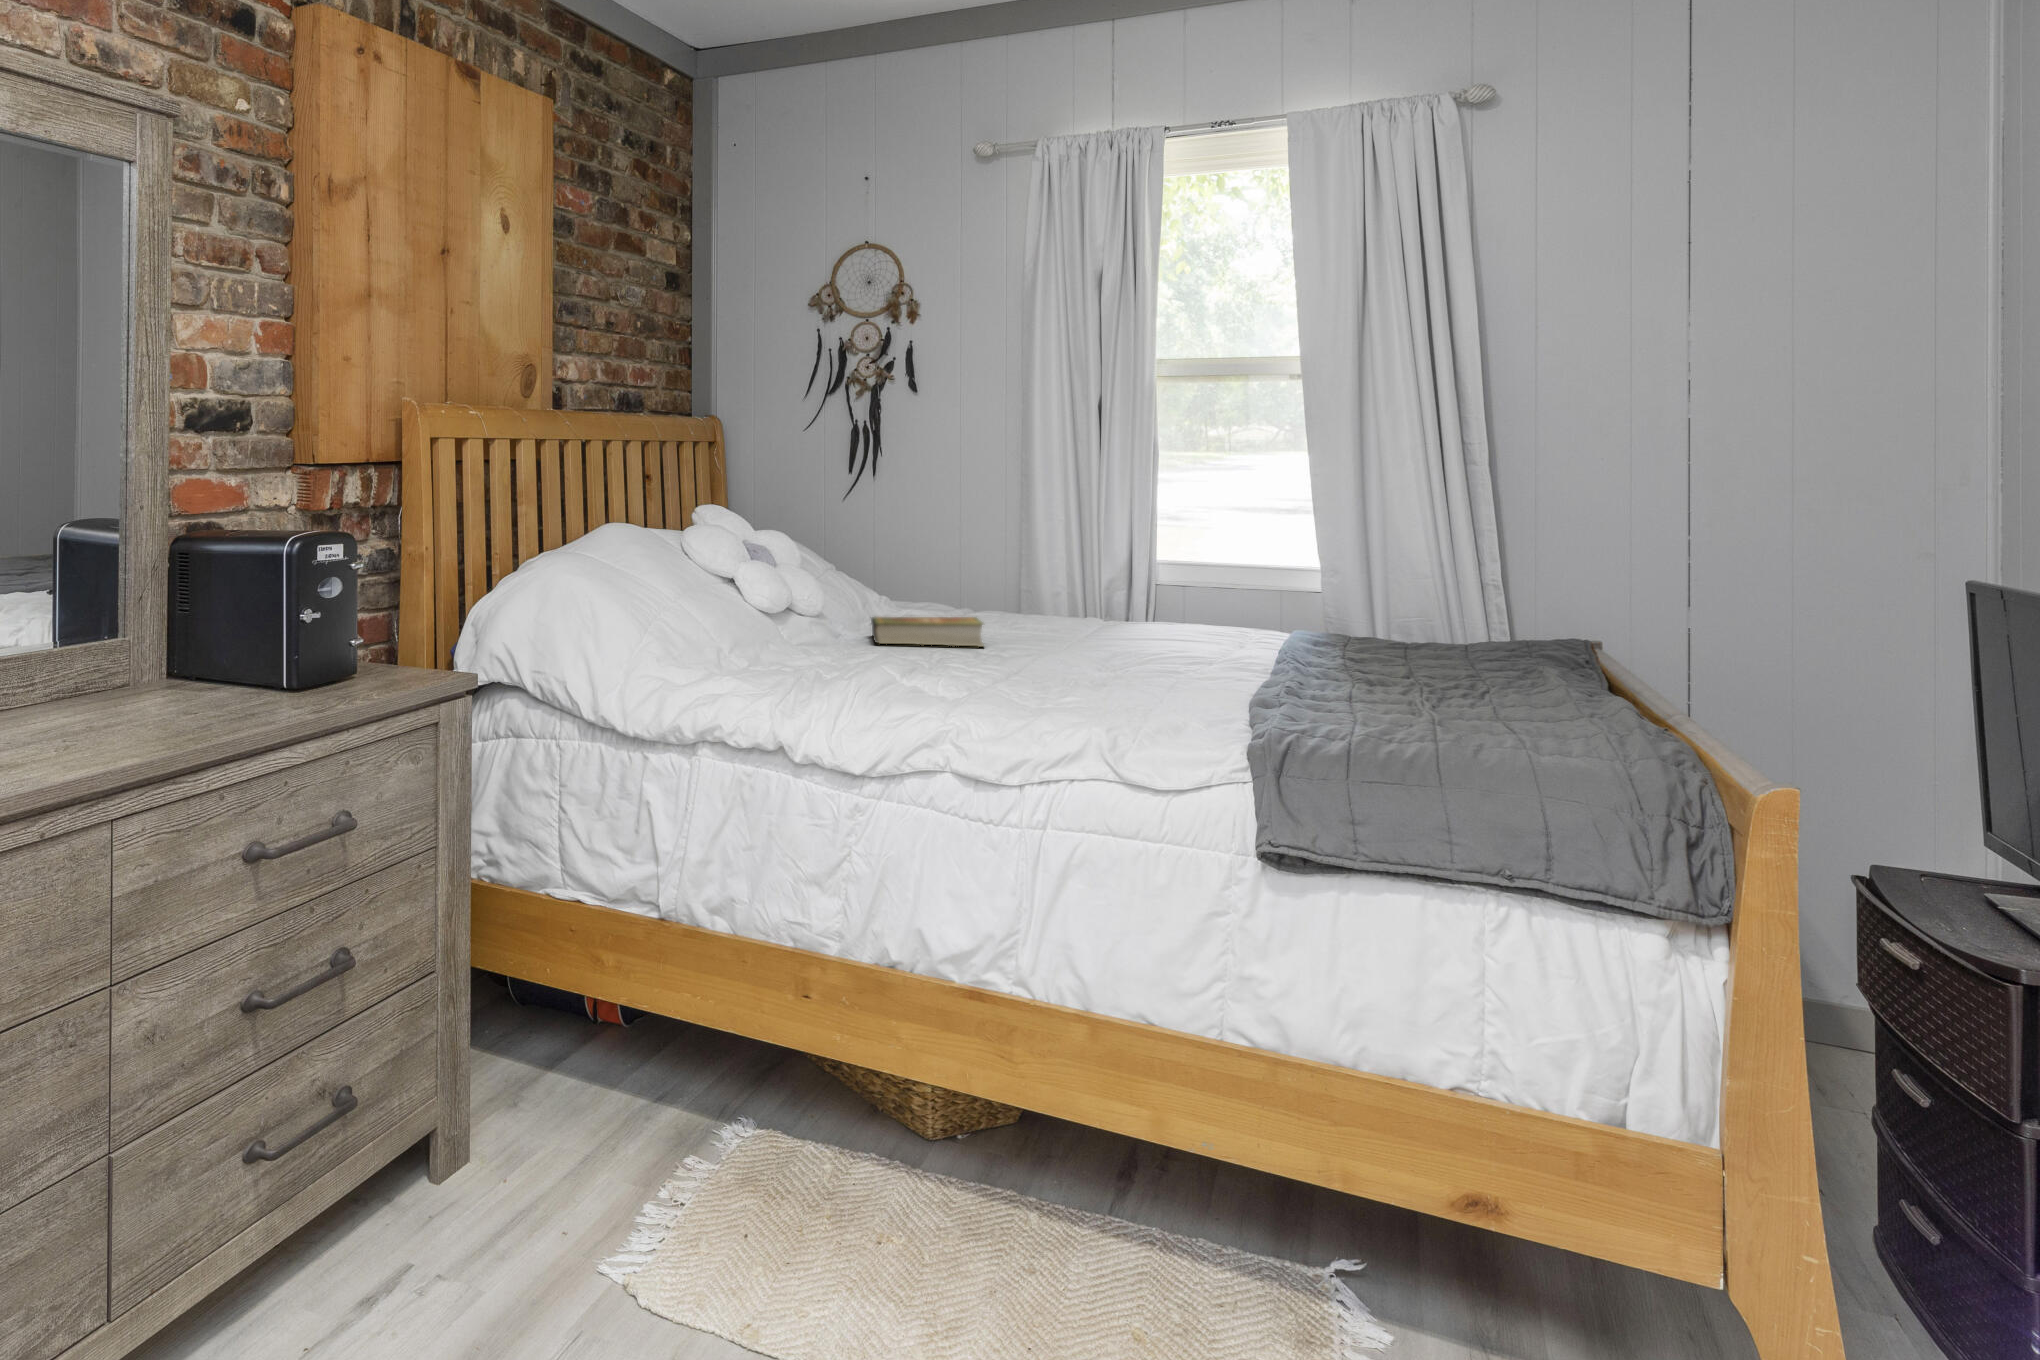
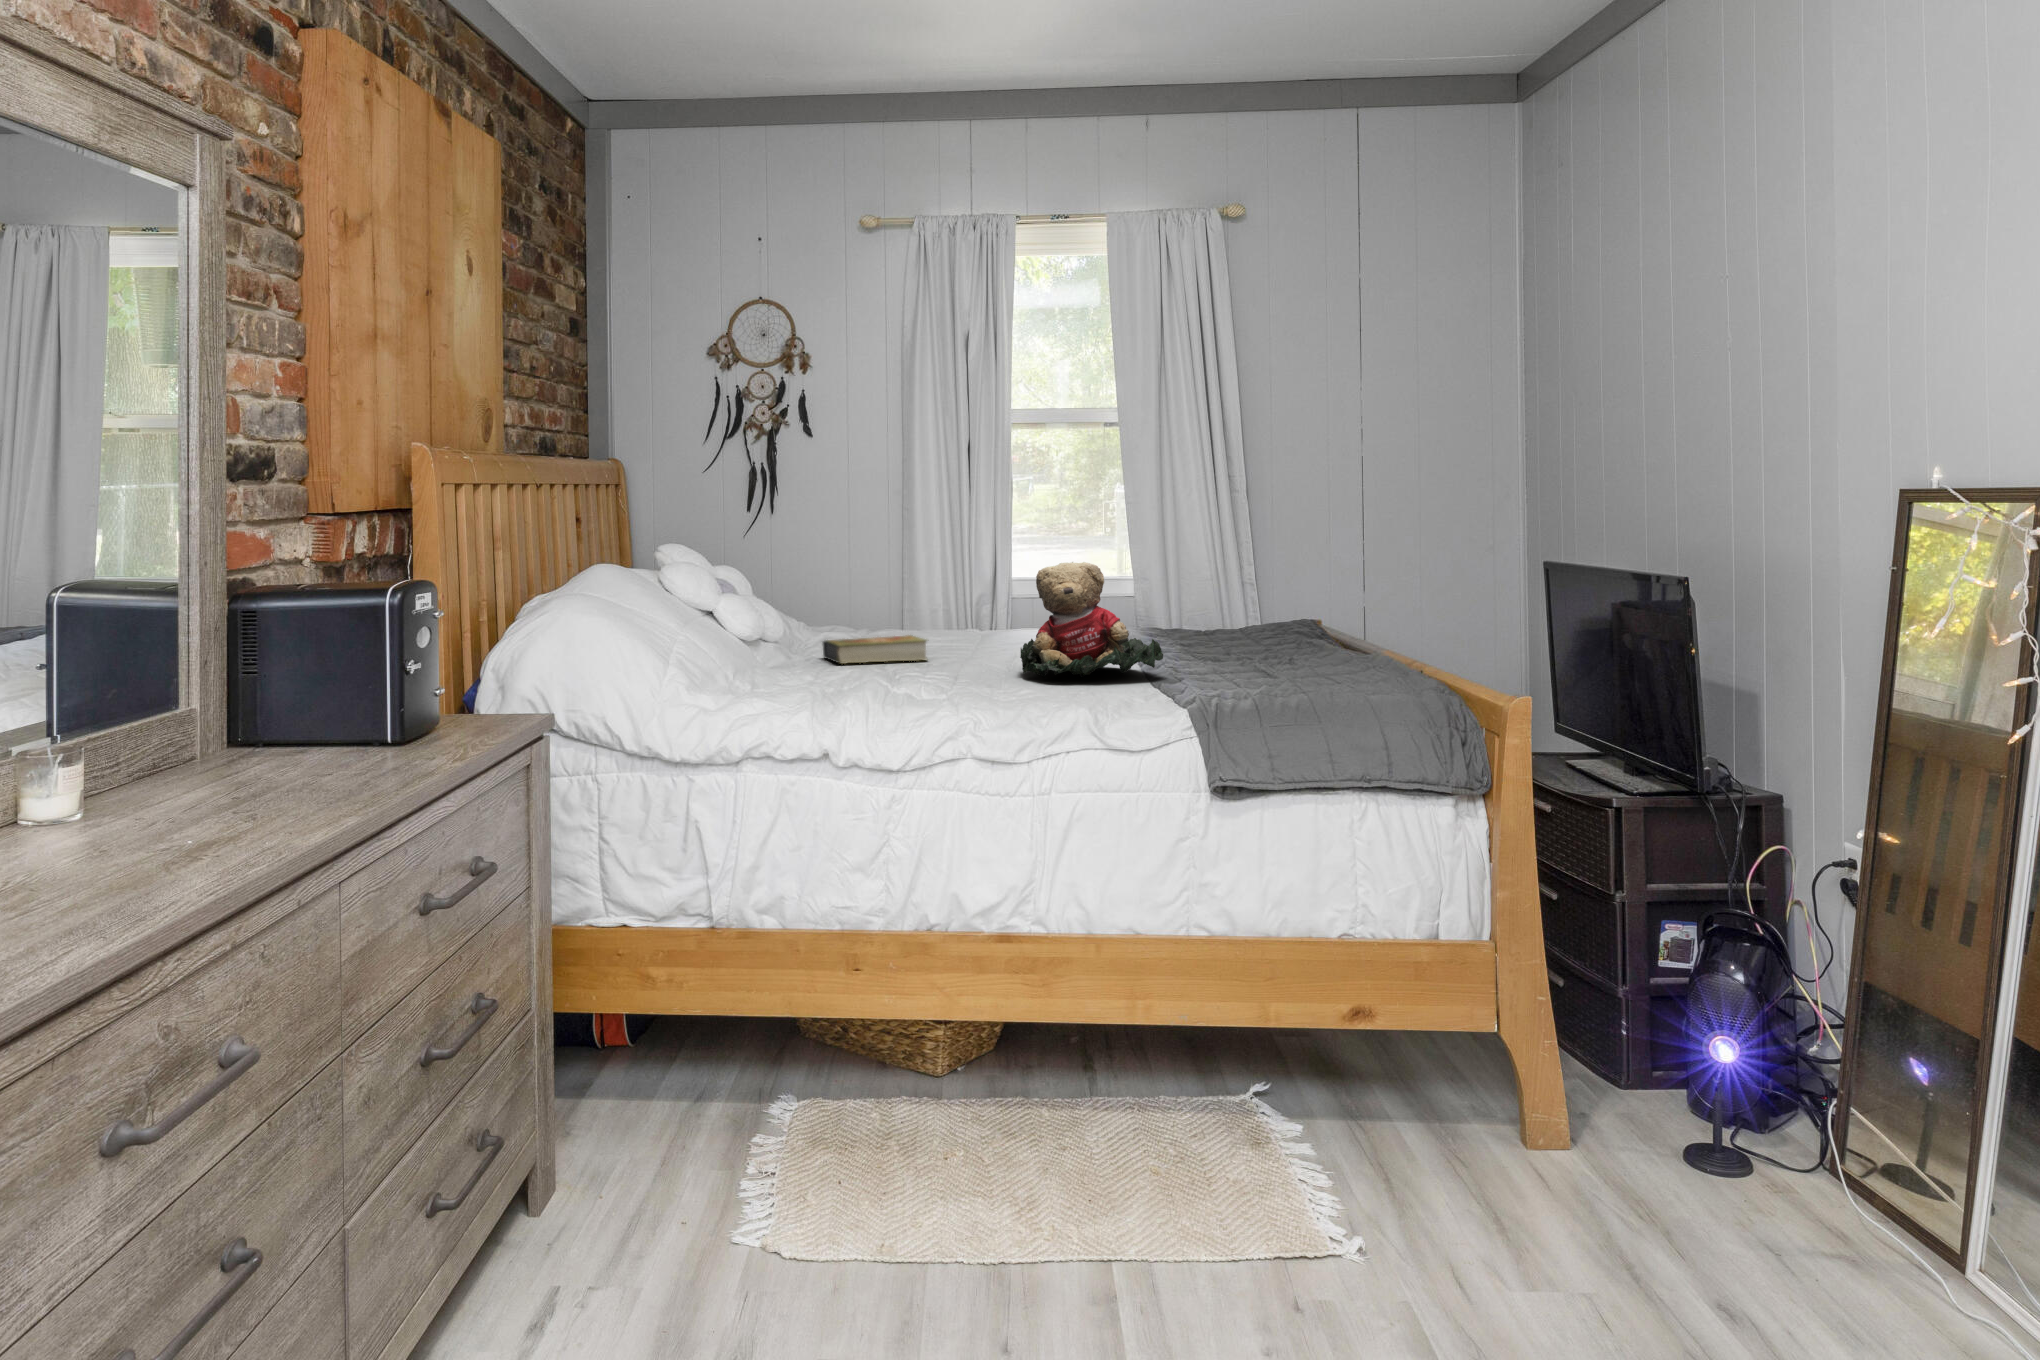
teddy bear: none [1068,540,1254,681] -> present [1020,562,1163,677]

